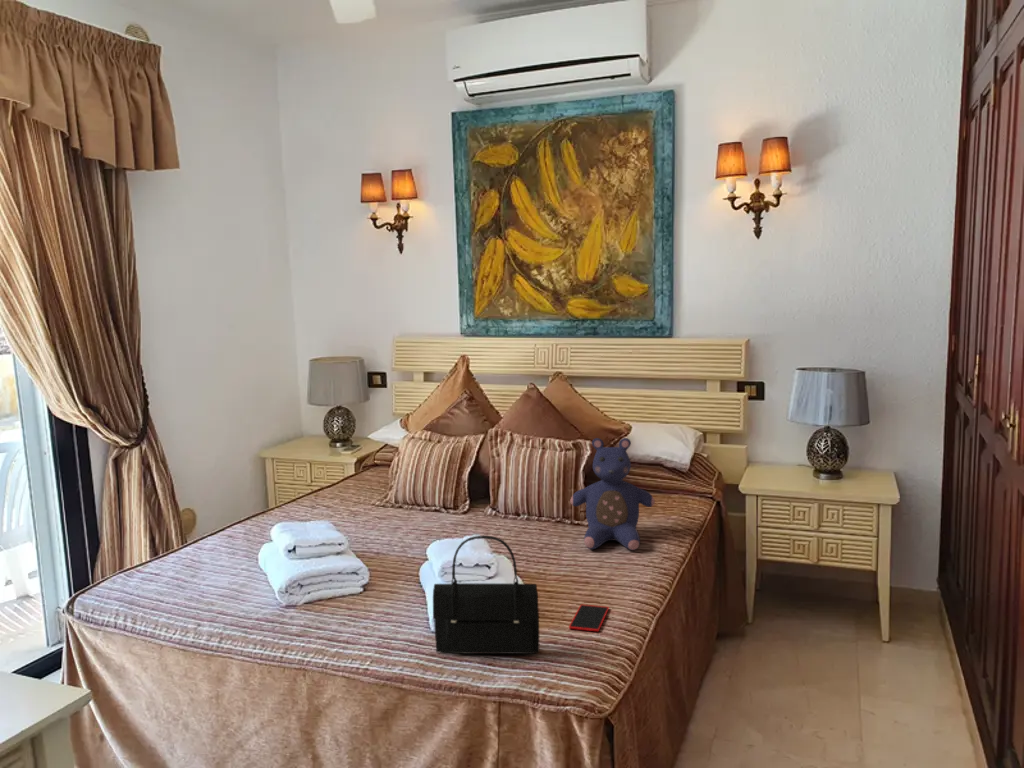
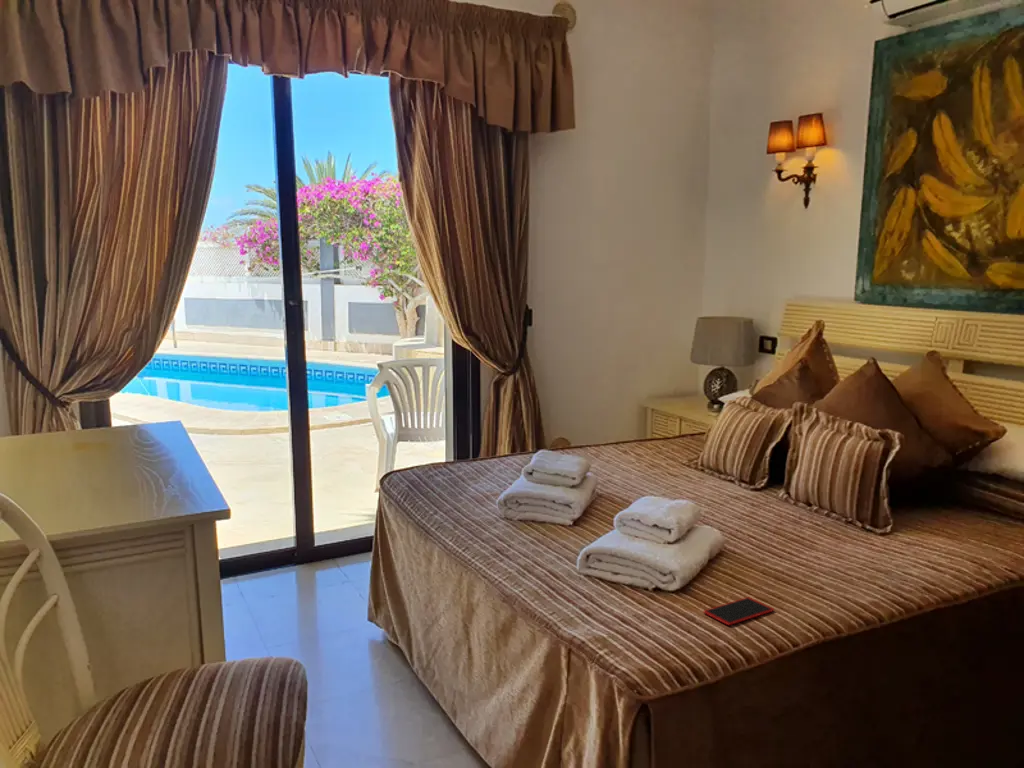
teddy bear: present [570,438,655,550] -> none [834,424,950,568]
handbag: present [433,536,539,654] -> none [553,481,648,621]

